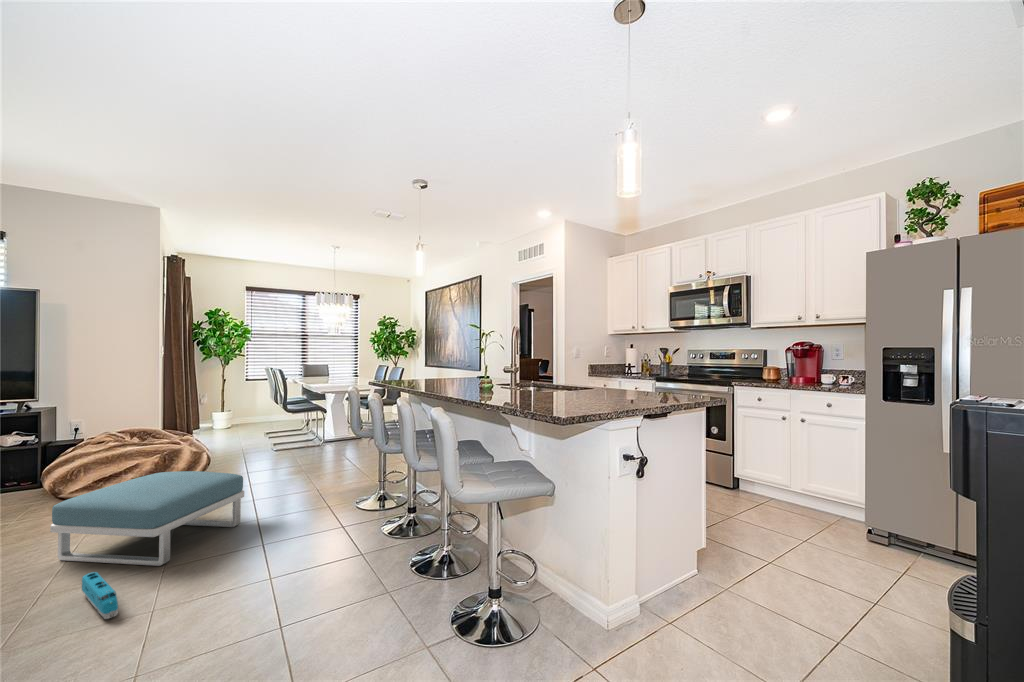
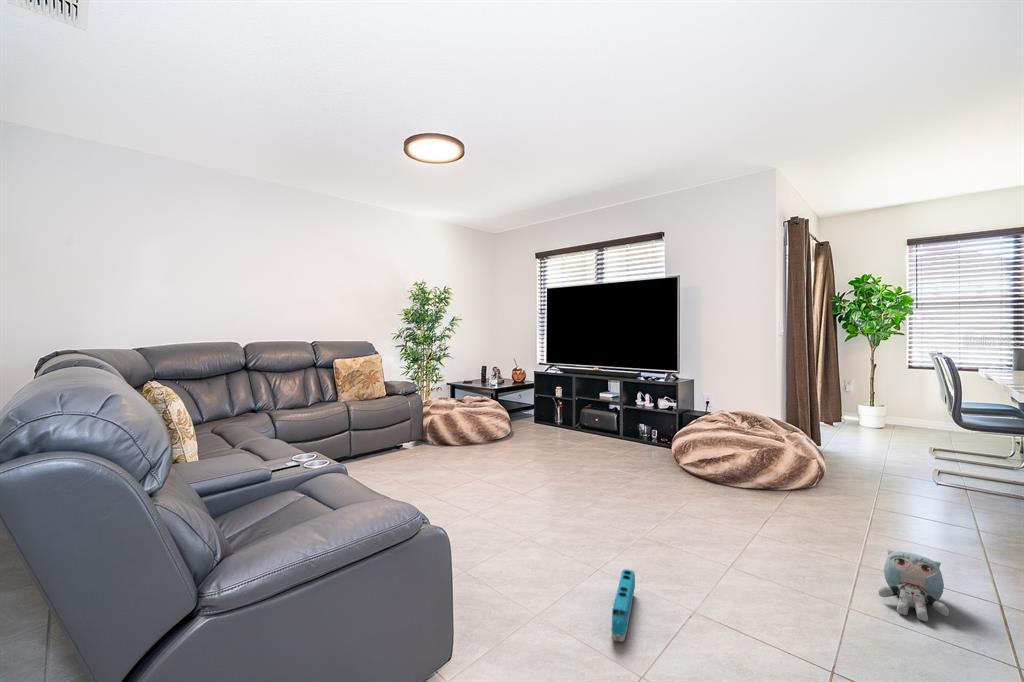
footstool: present [50,471,244,566] -> none [630,474,827,599]
plush toy: none [273,481,306,515] -> present [879,550,949,622]

